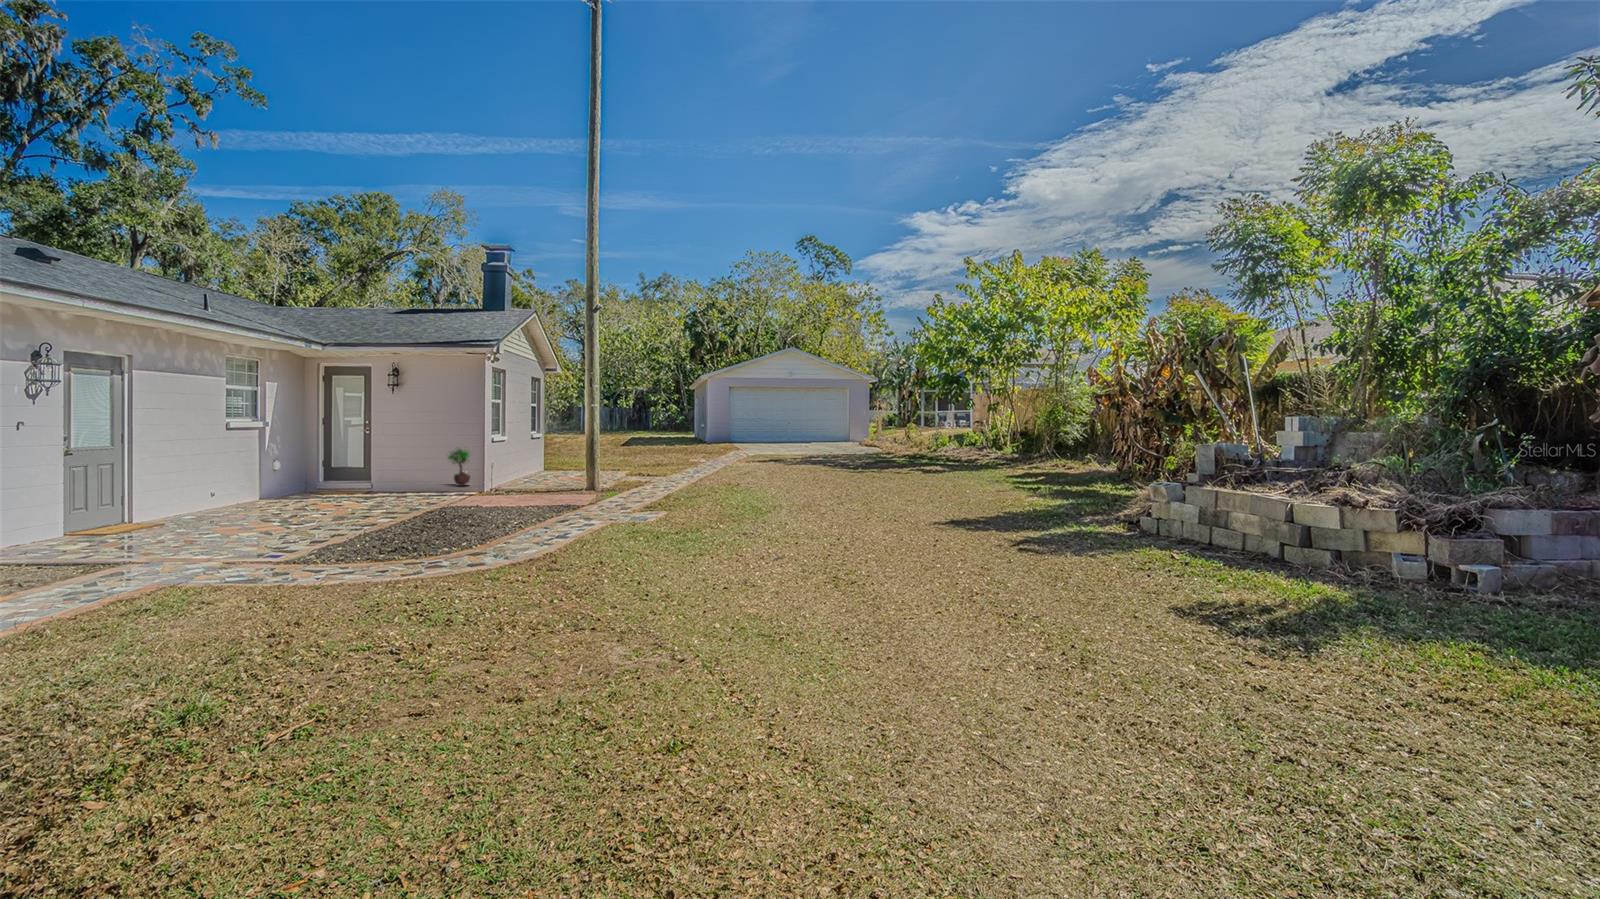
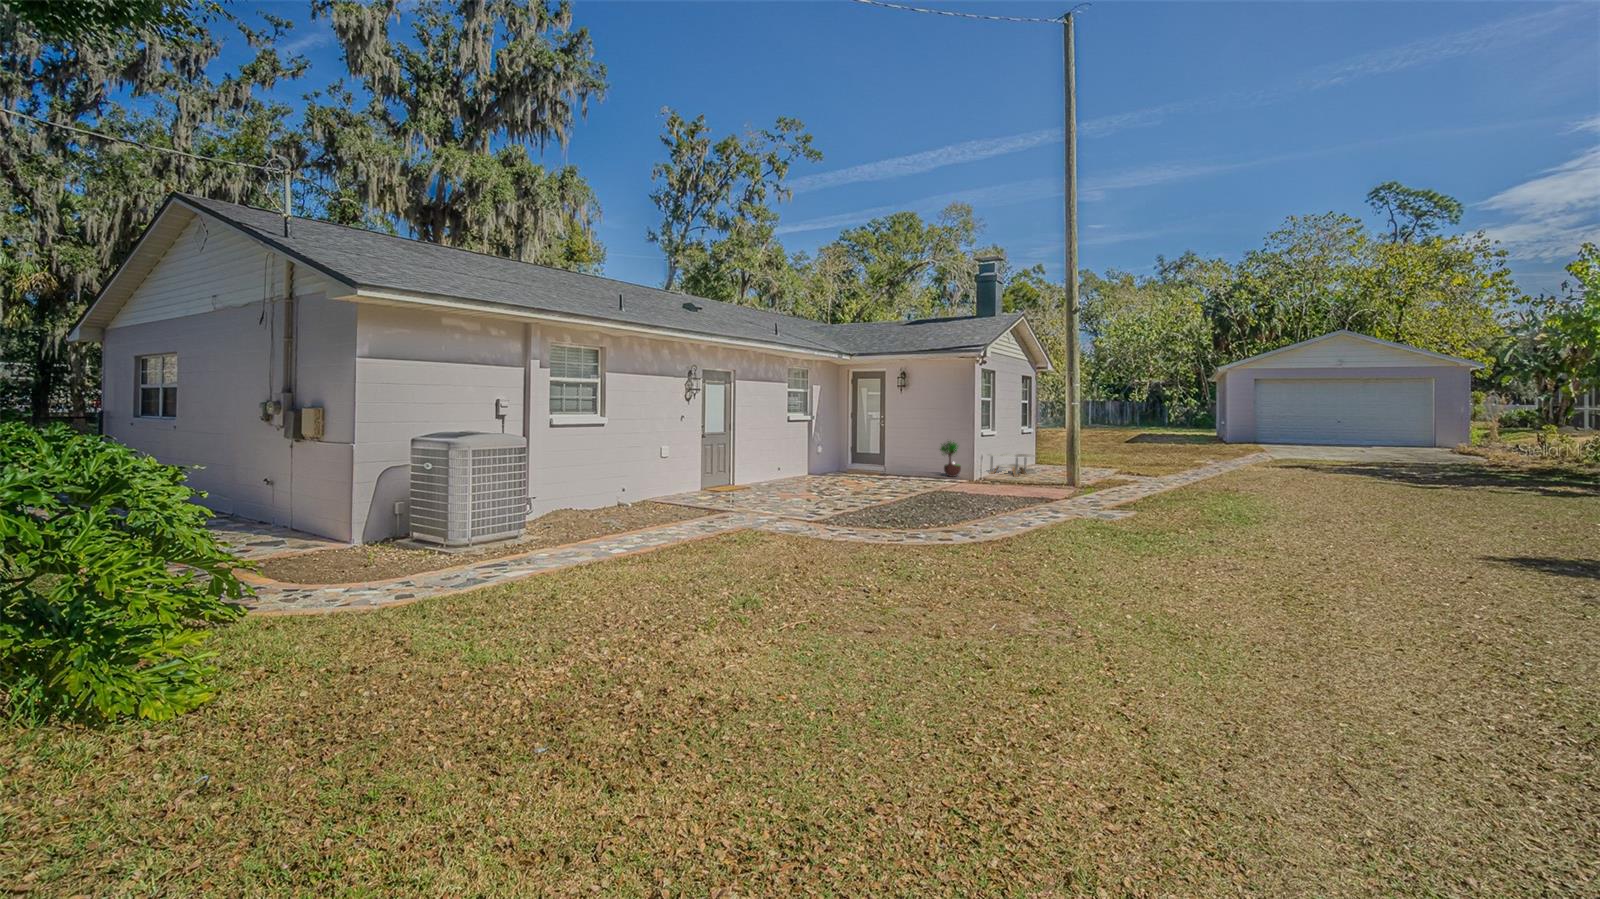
round table: none [501,459,553,482] -> present [988,453,1035,477]

